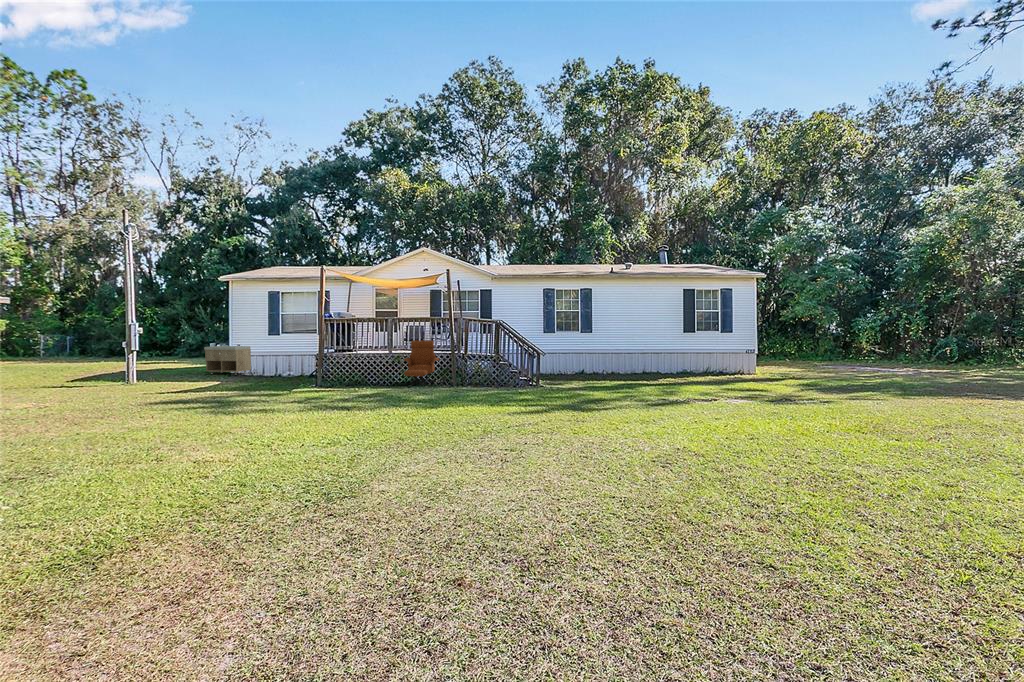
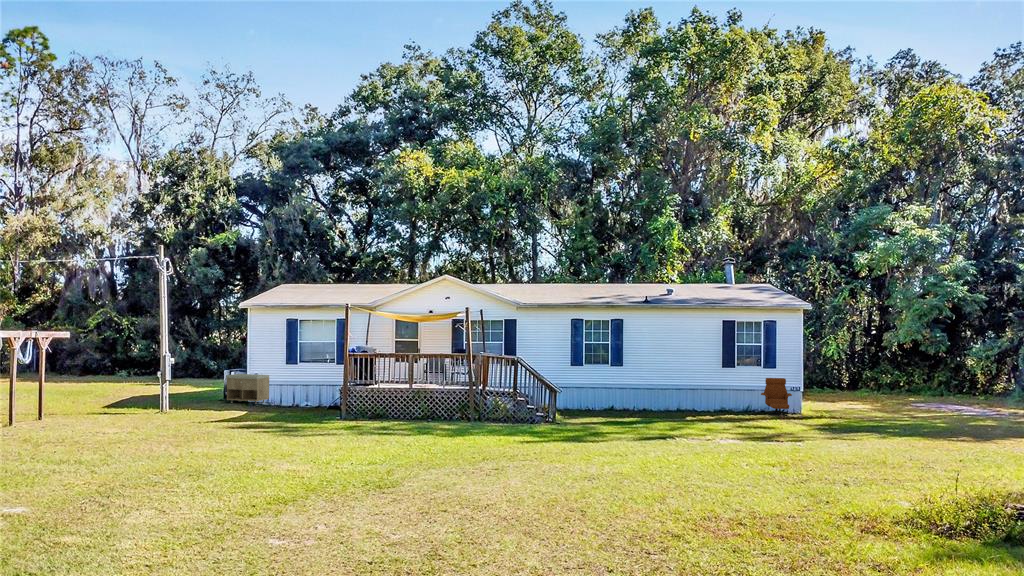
lounge chair: present [404,340,439,386] -> present [761,378,792,417]

